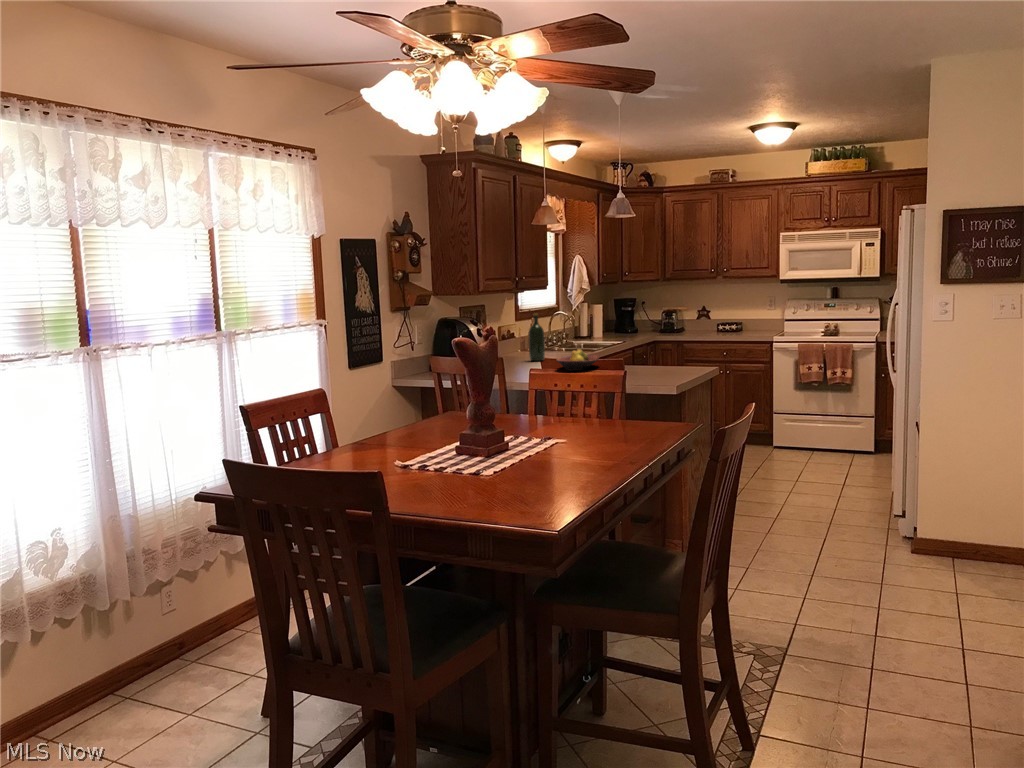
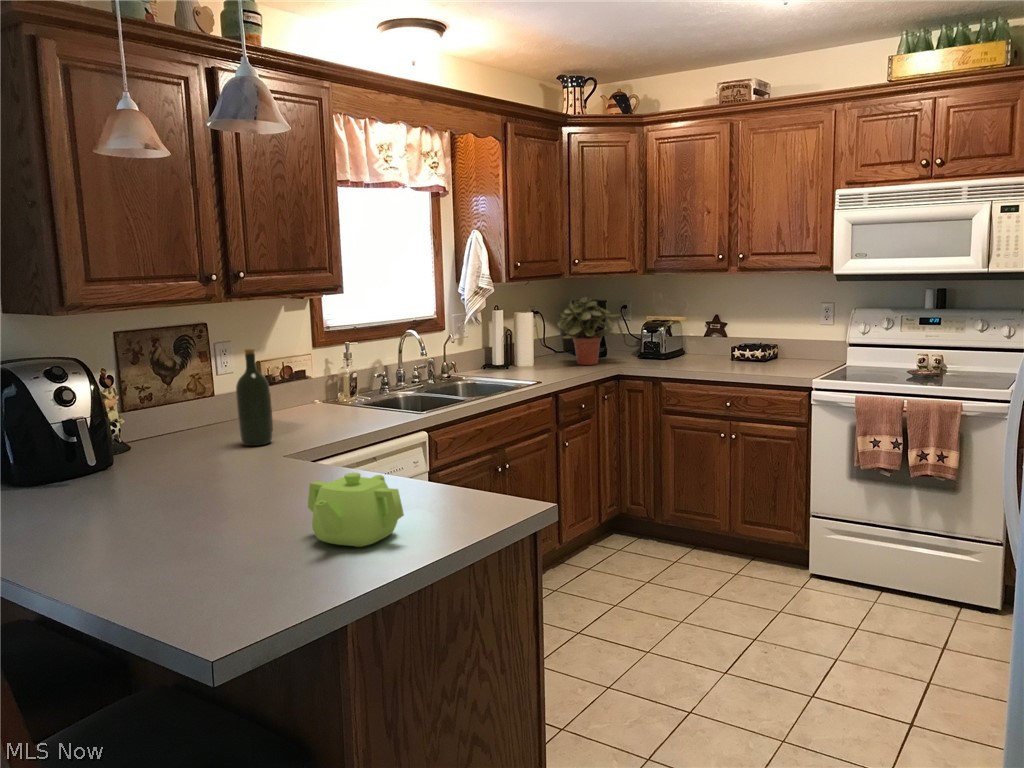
potted plant: none [616,295,656,336] -> present [557,297,621,365]
teapot: none [642,346,684,372] -> present [308,473,404,547]
fruit bowl: present [557,349,600,371] -> none [160,445,303,508]

